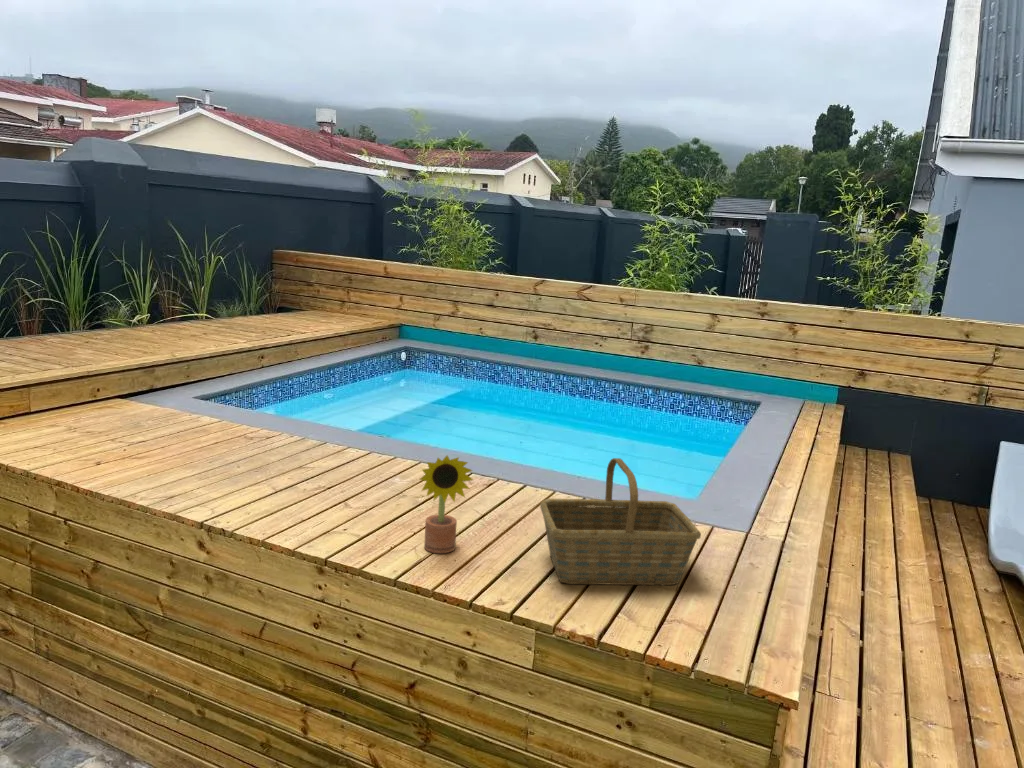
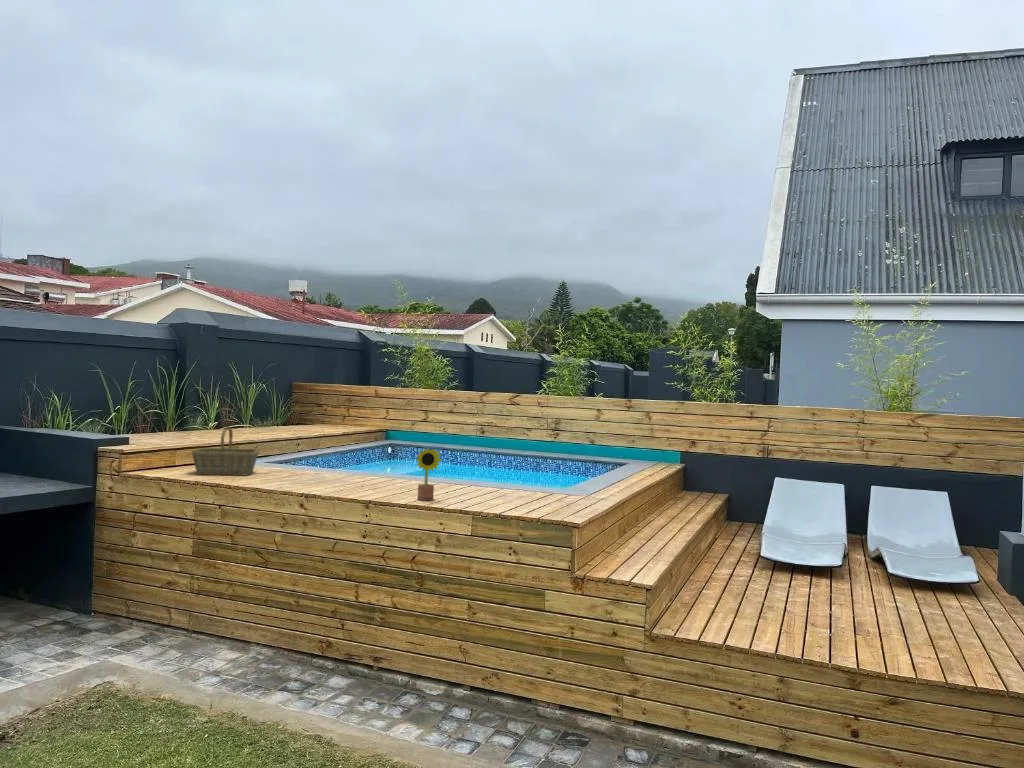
basket: present [540,458,701,585] -> present [191,429,259,475]

